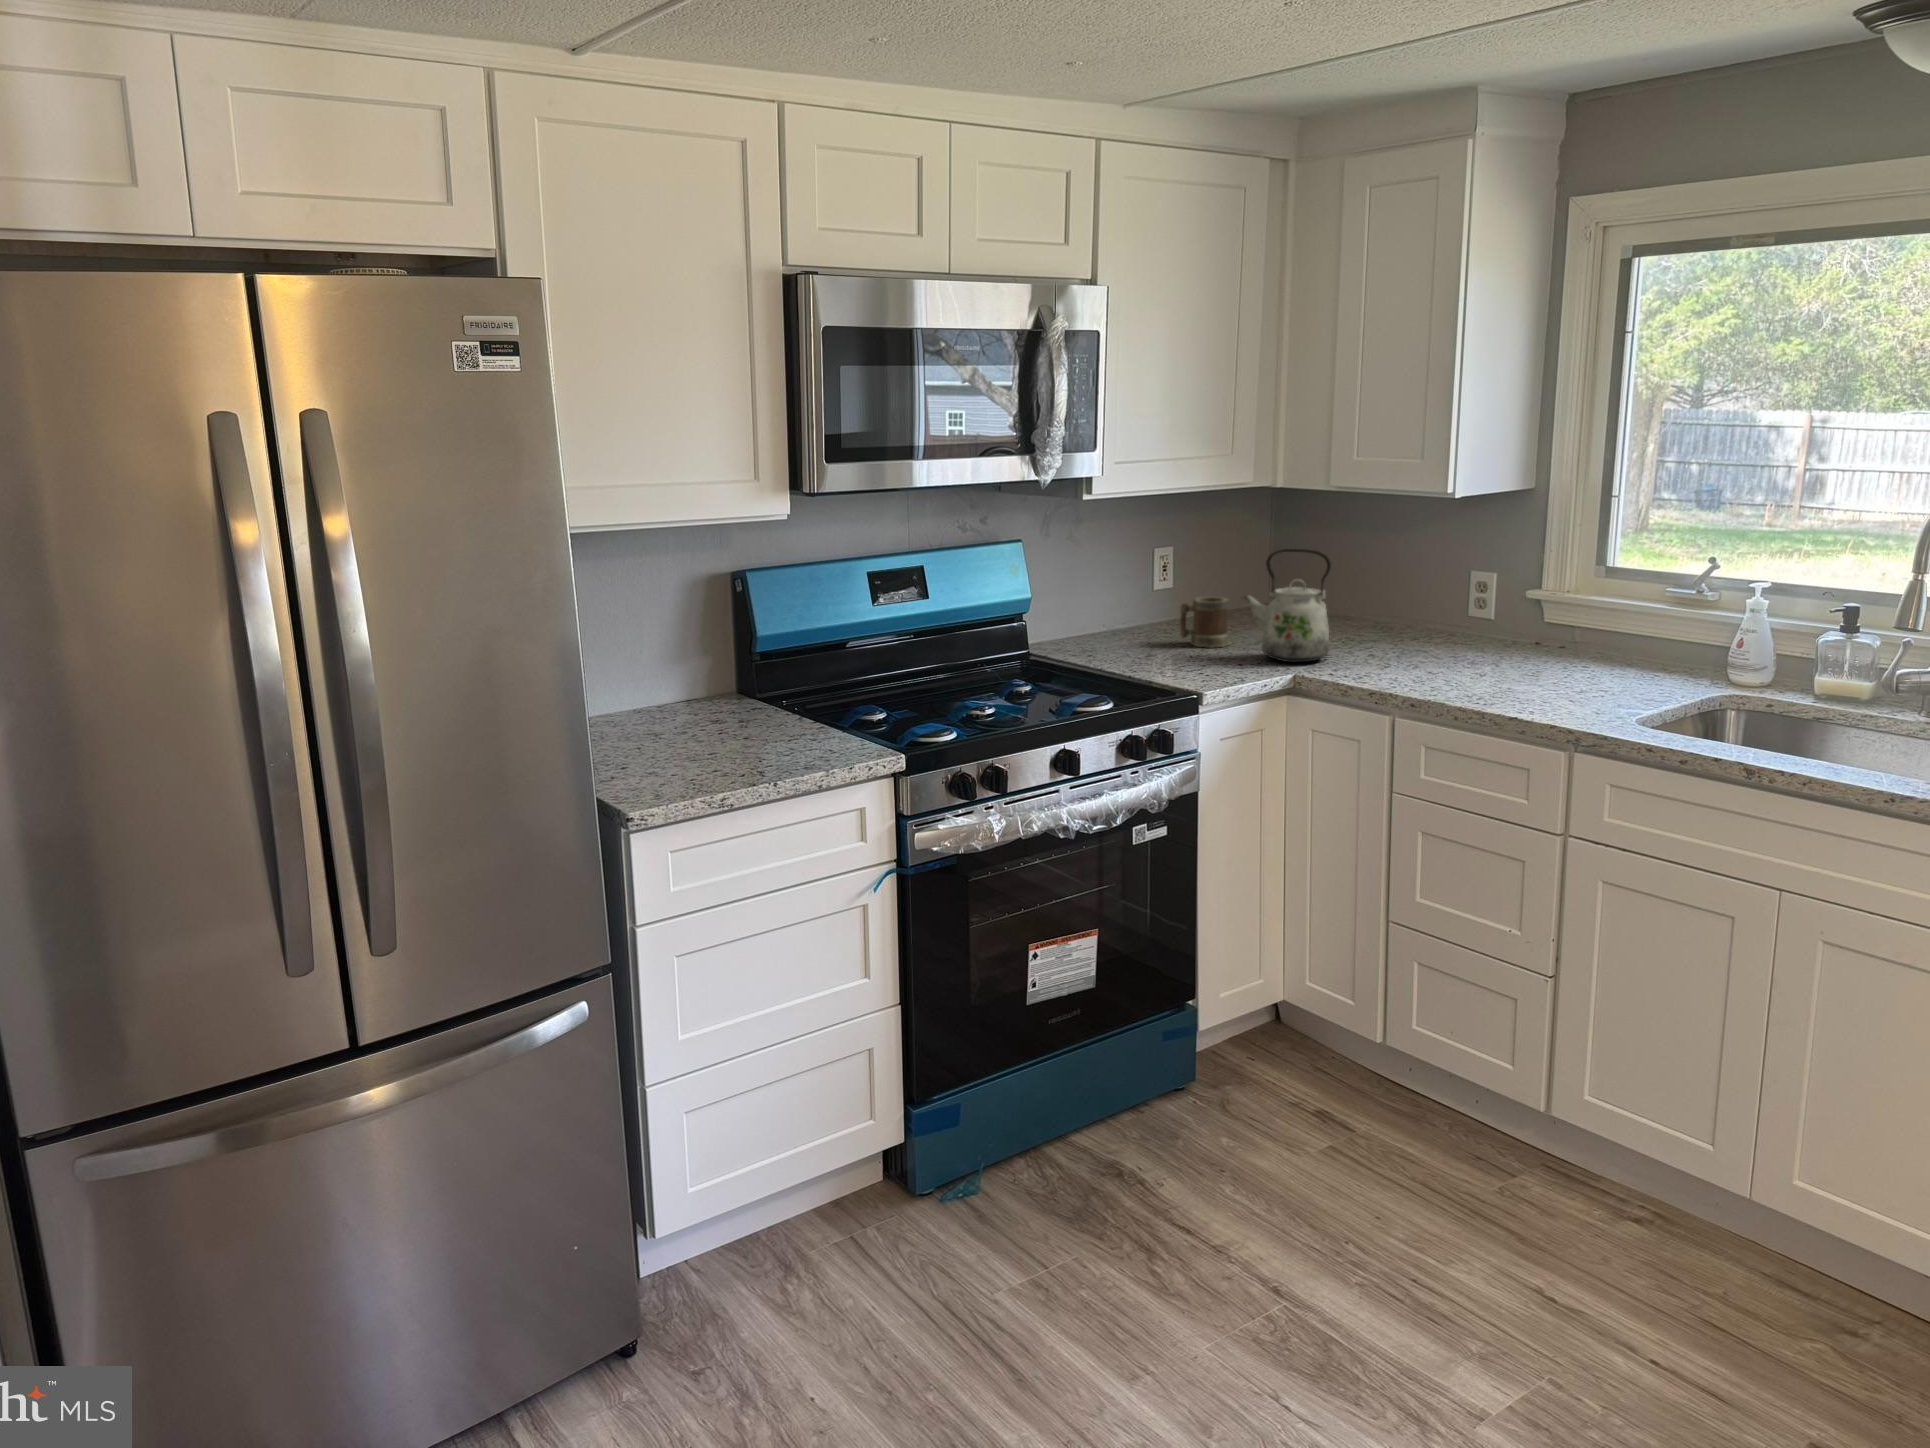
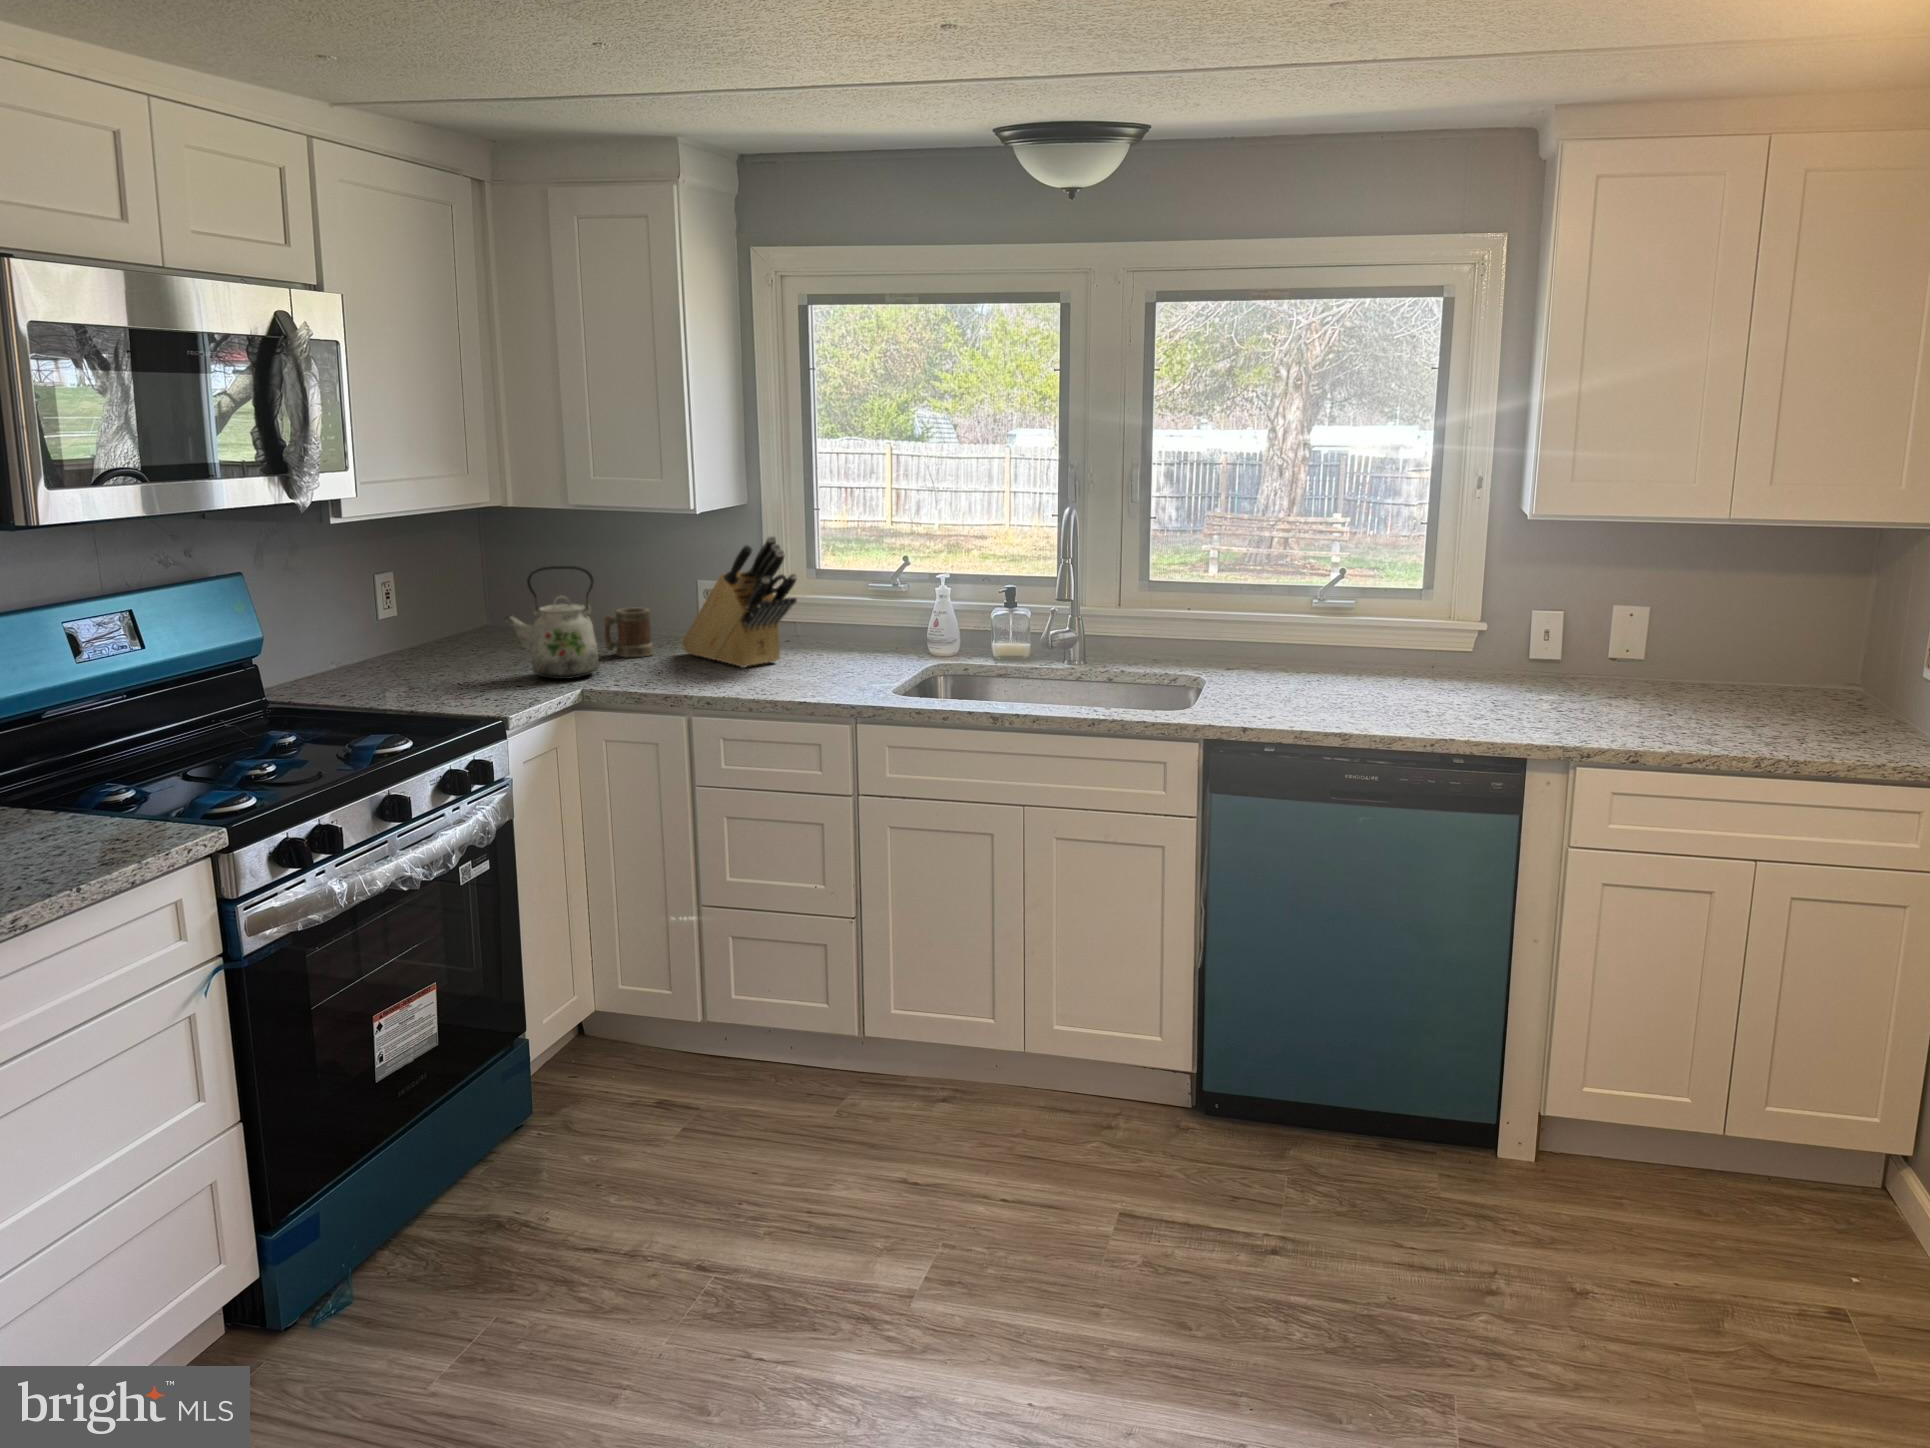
knife block: none [1431,529,1553,672] -> present [682,536,797,668]
mug: present [1180,597,1230,647] -> present [604,608,654,657]

